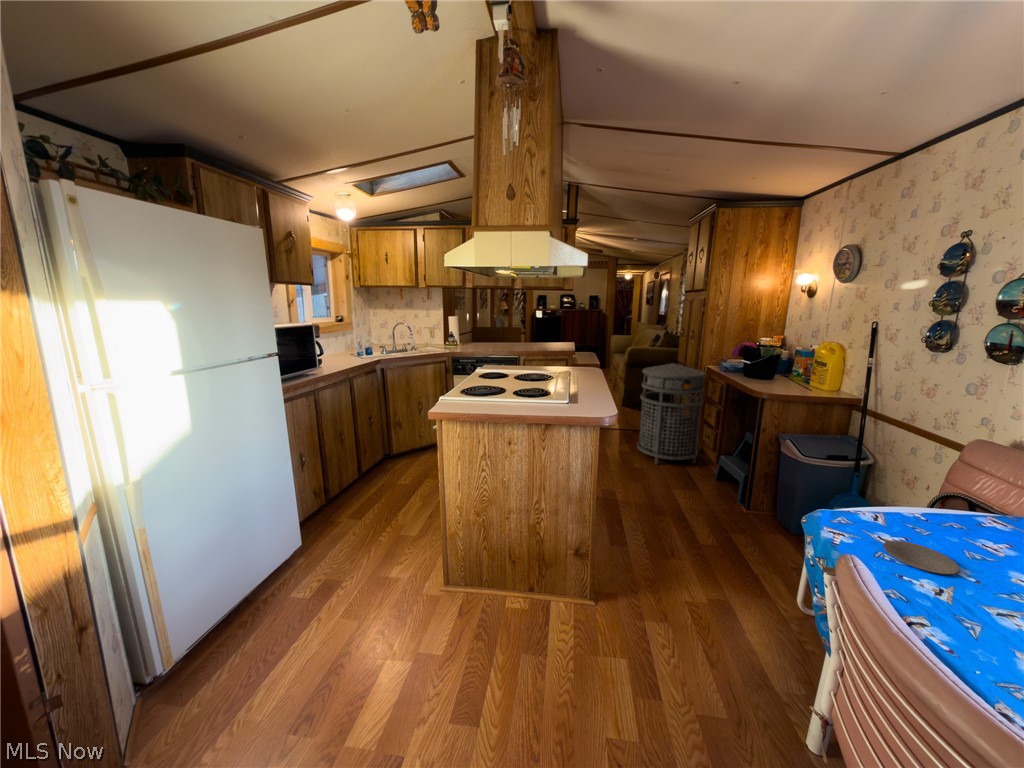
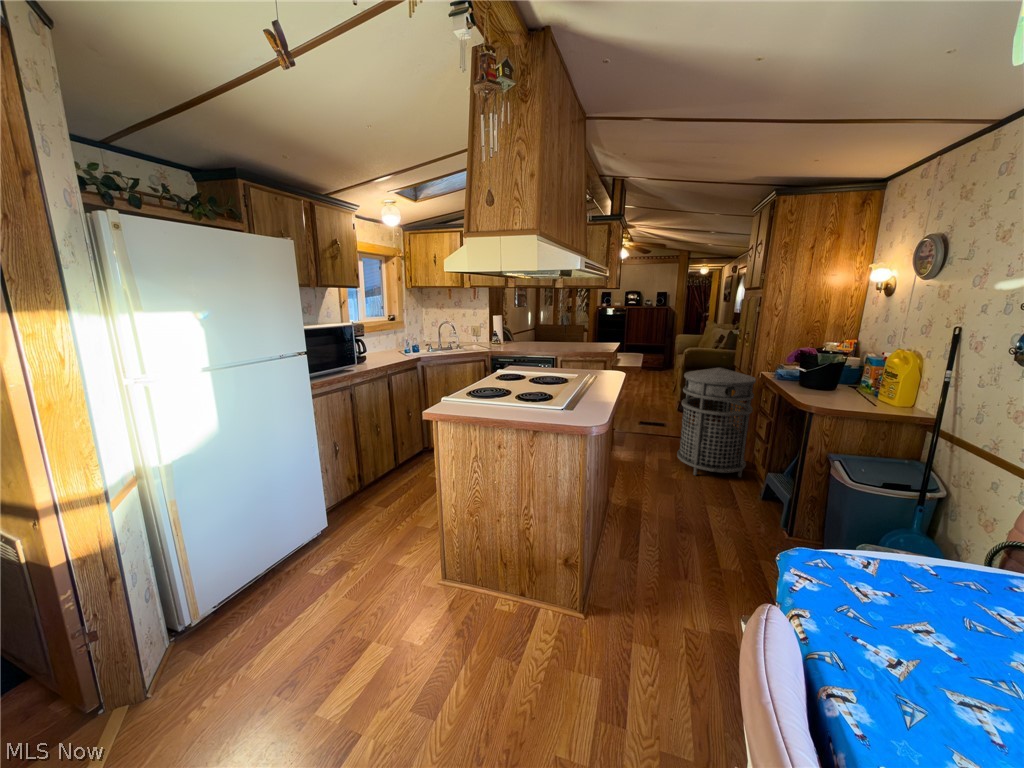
plate: present [883,541,959,574] -> none [854,492,945,650]

